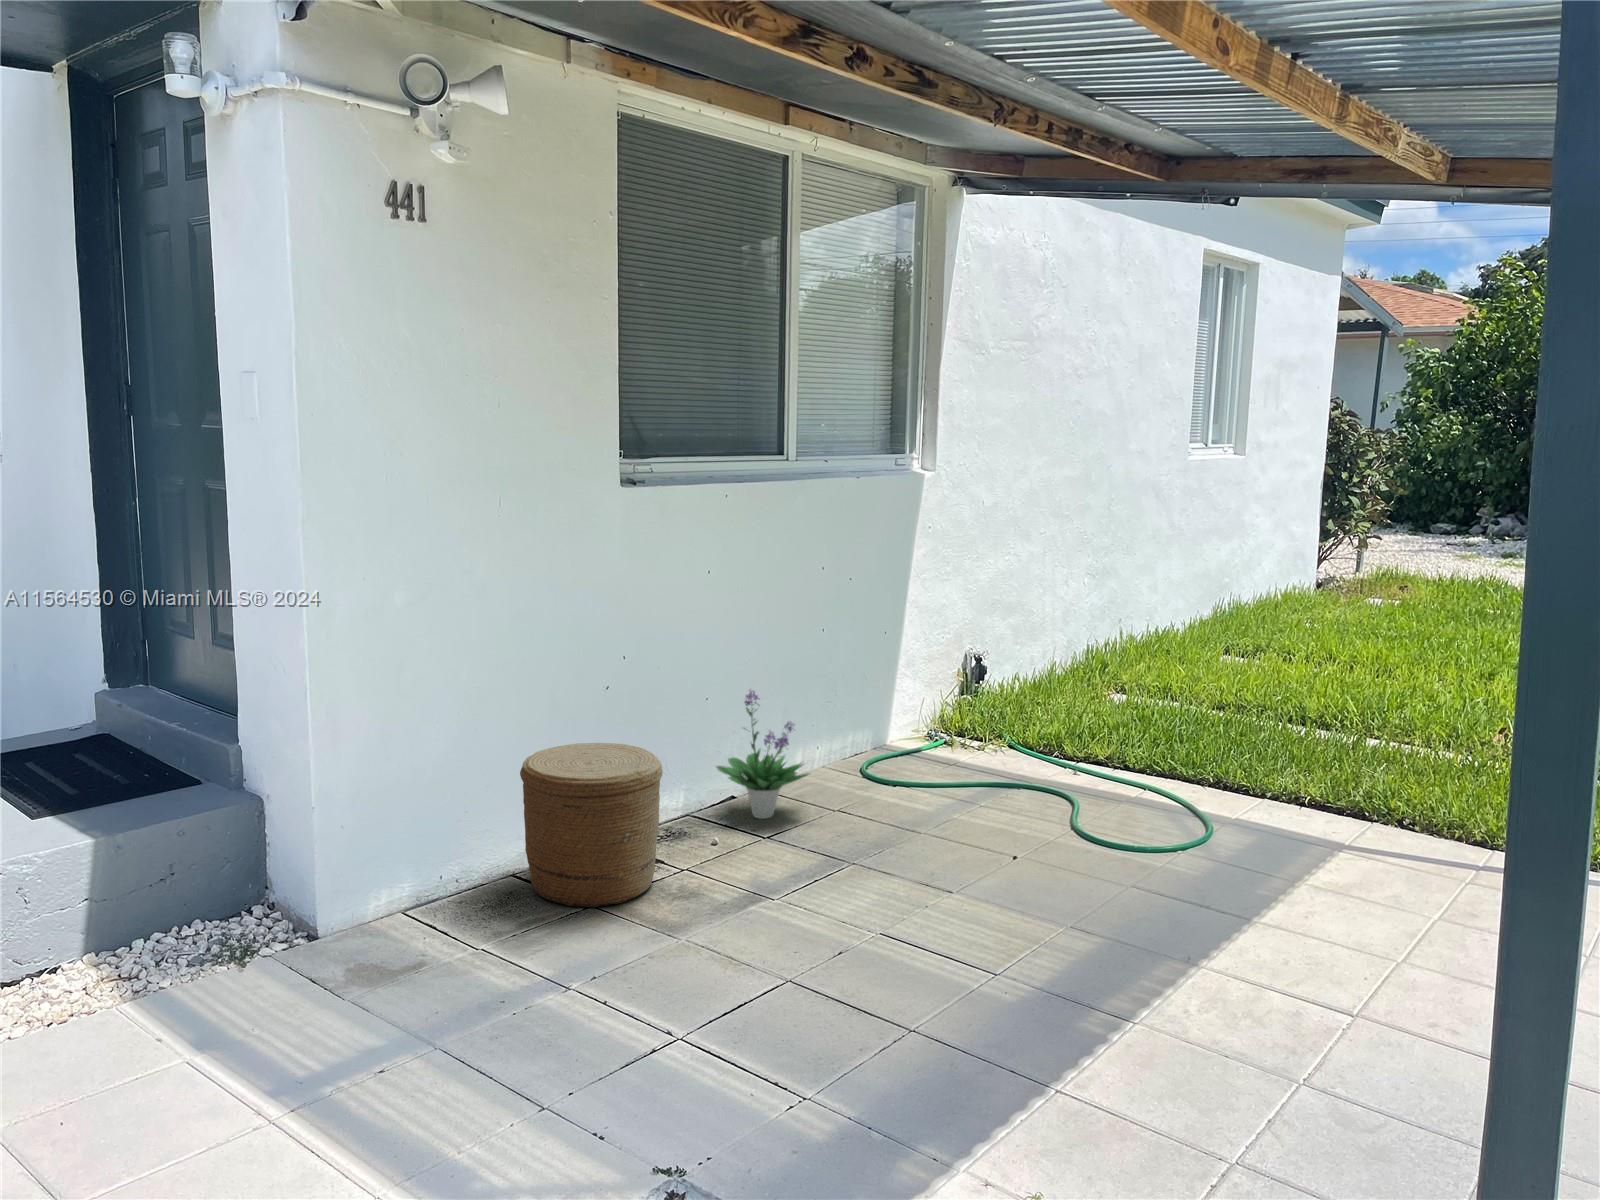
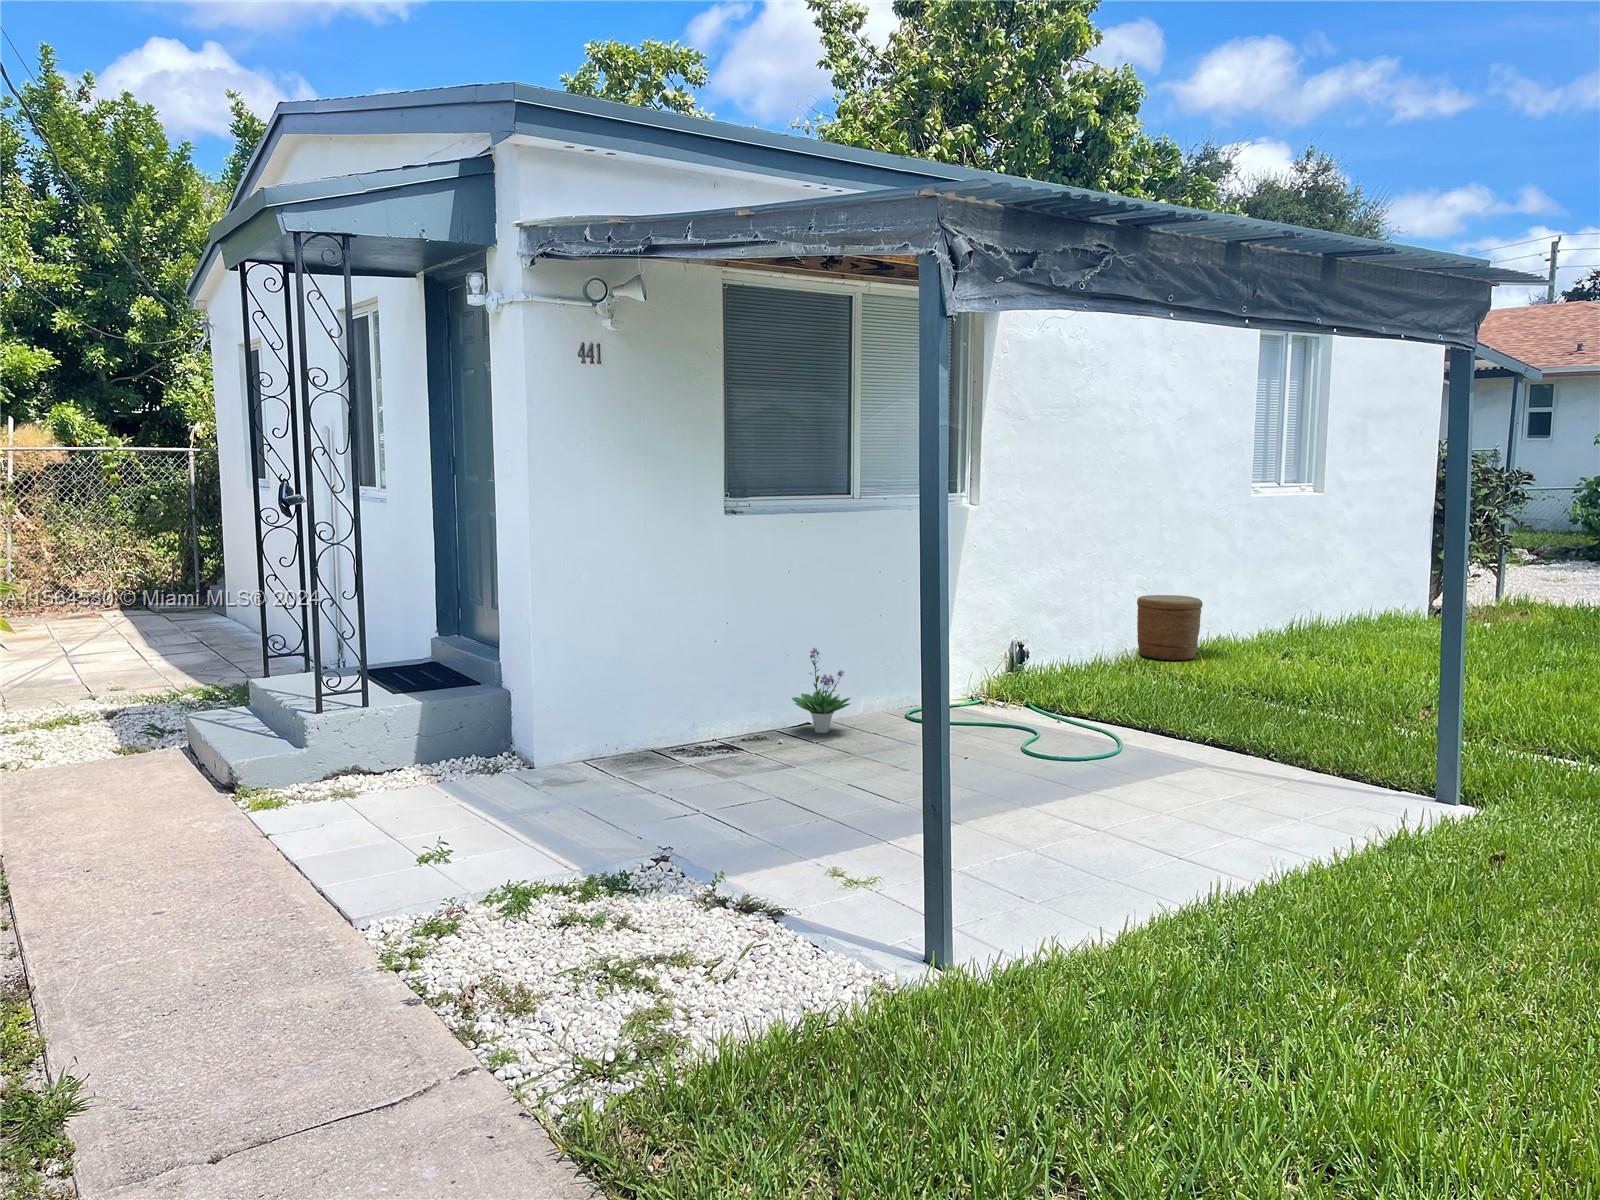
woven basket: present [520,743,663,908] -> present [1137,595,1203,661]

